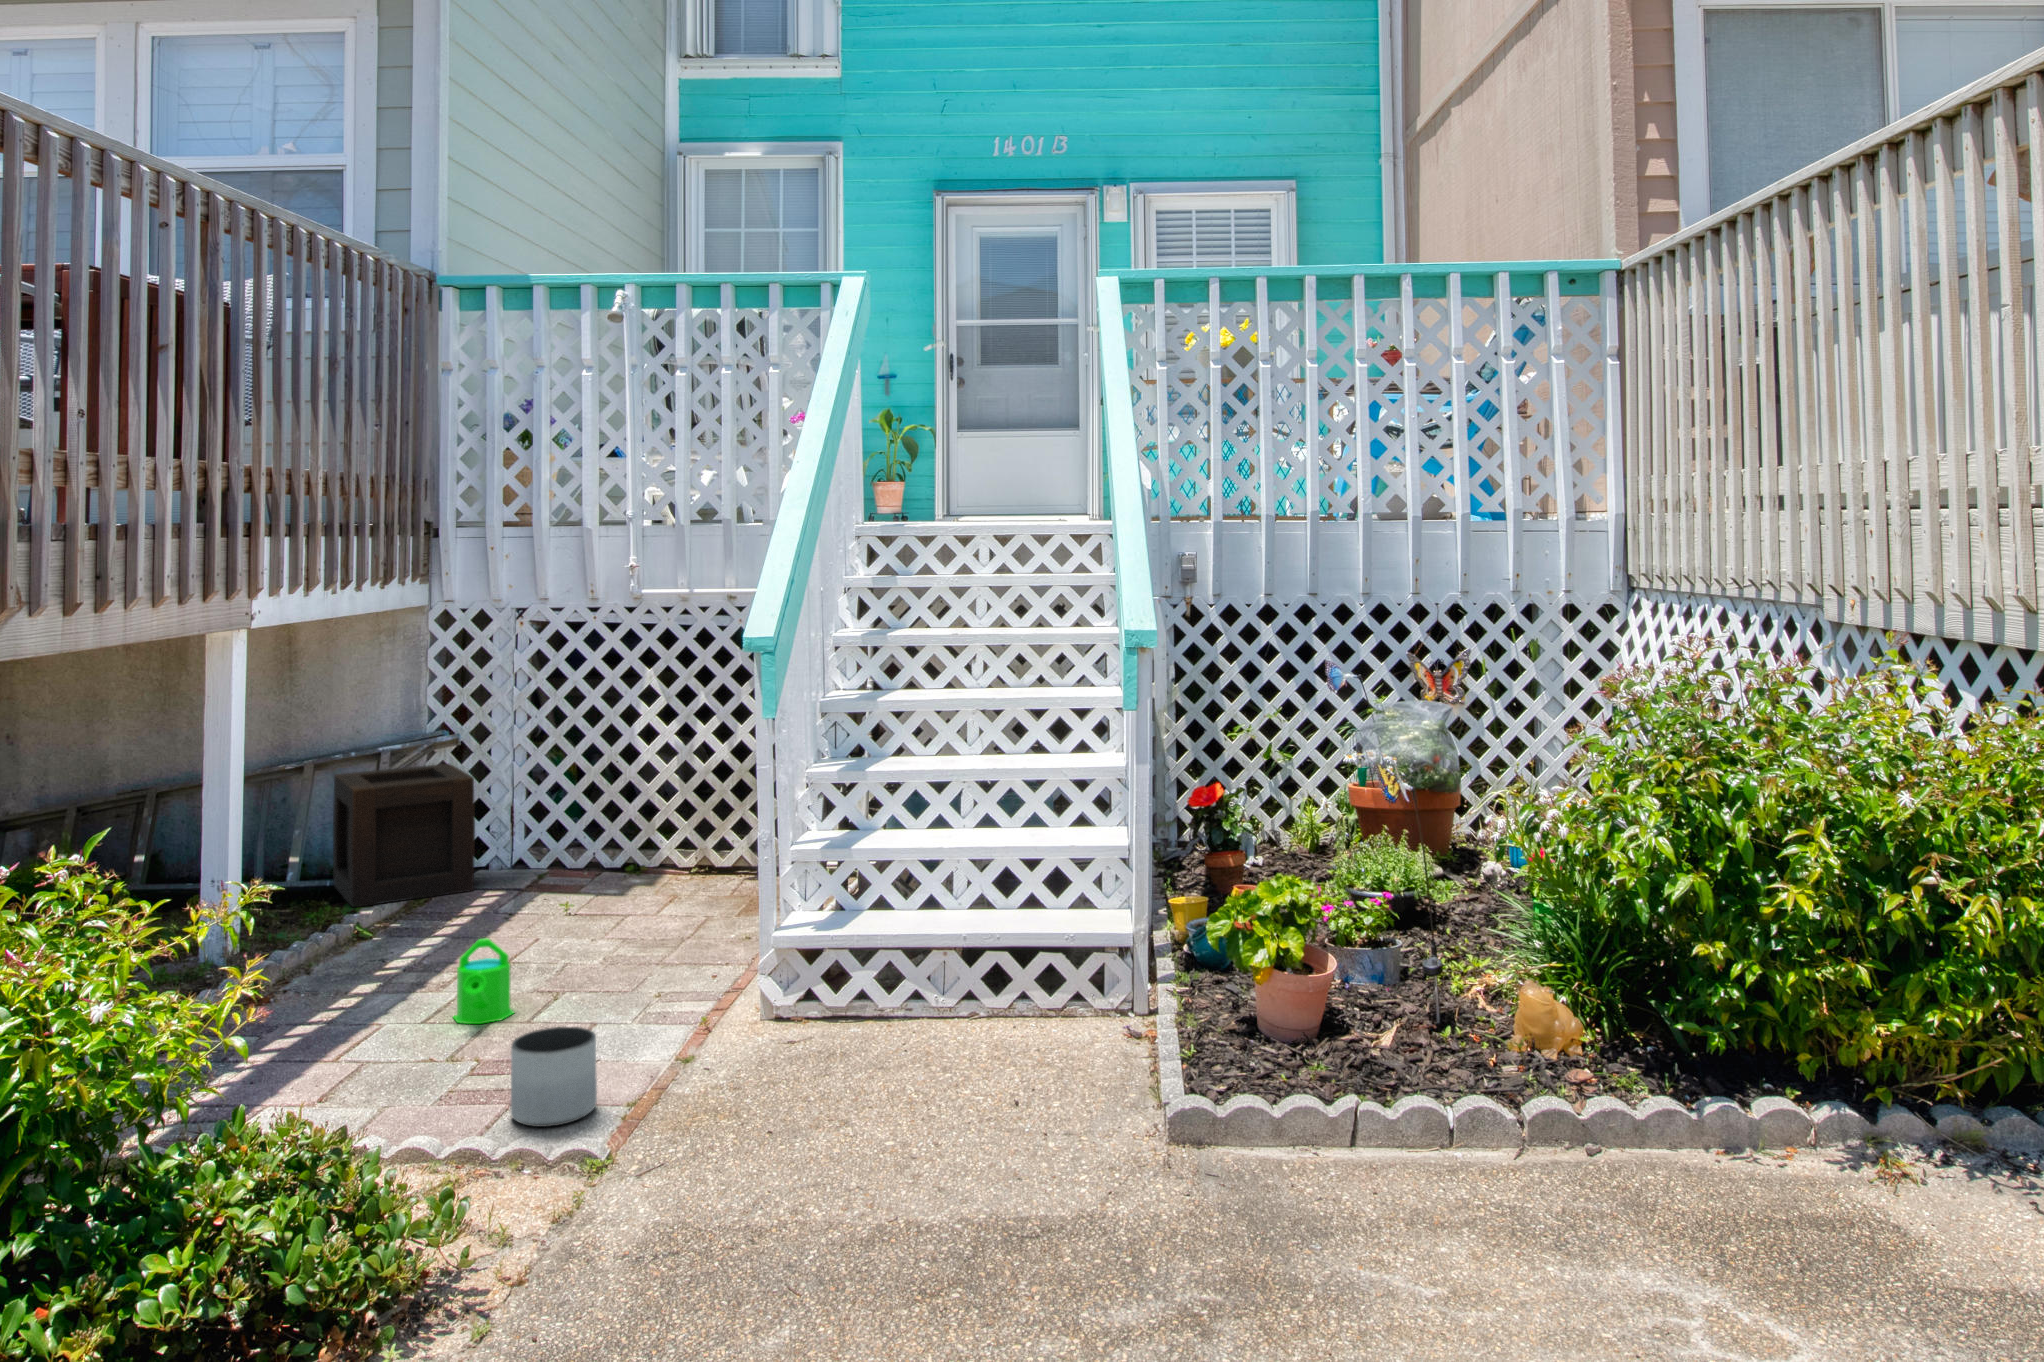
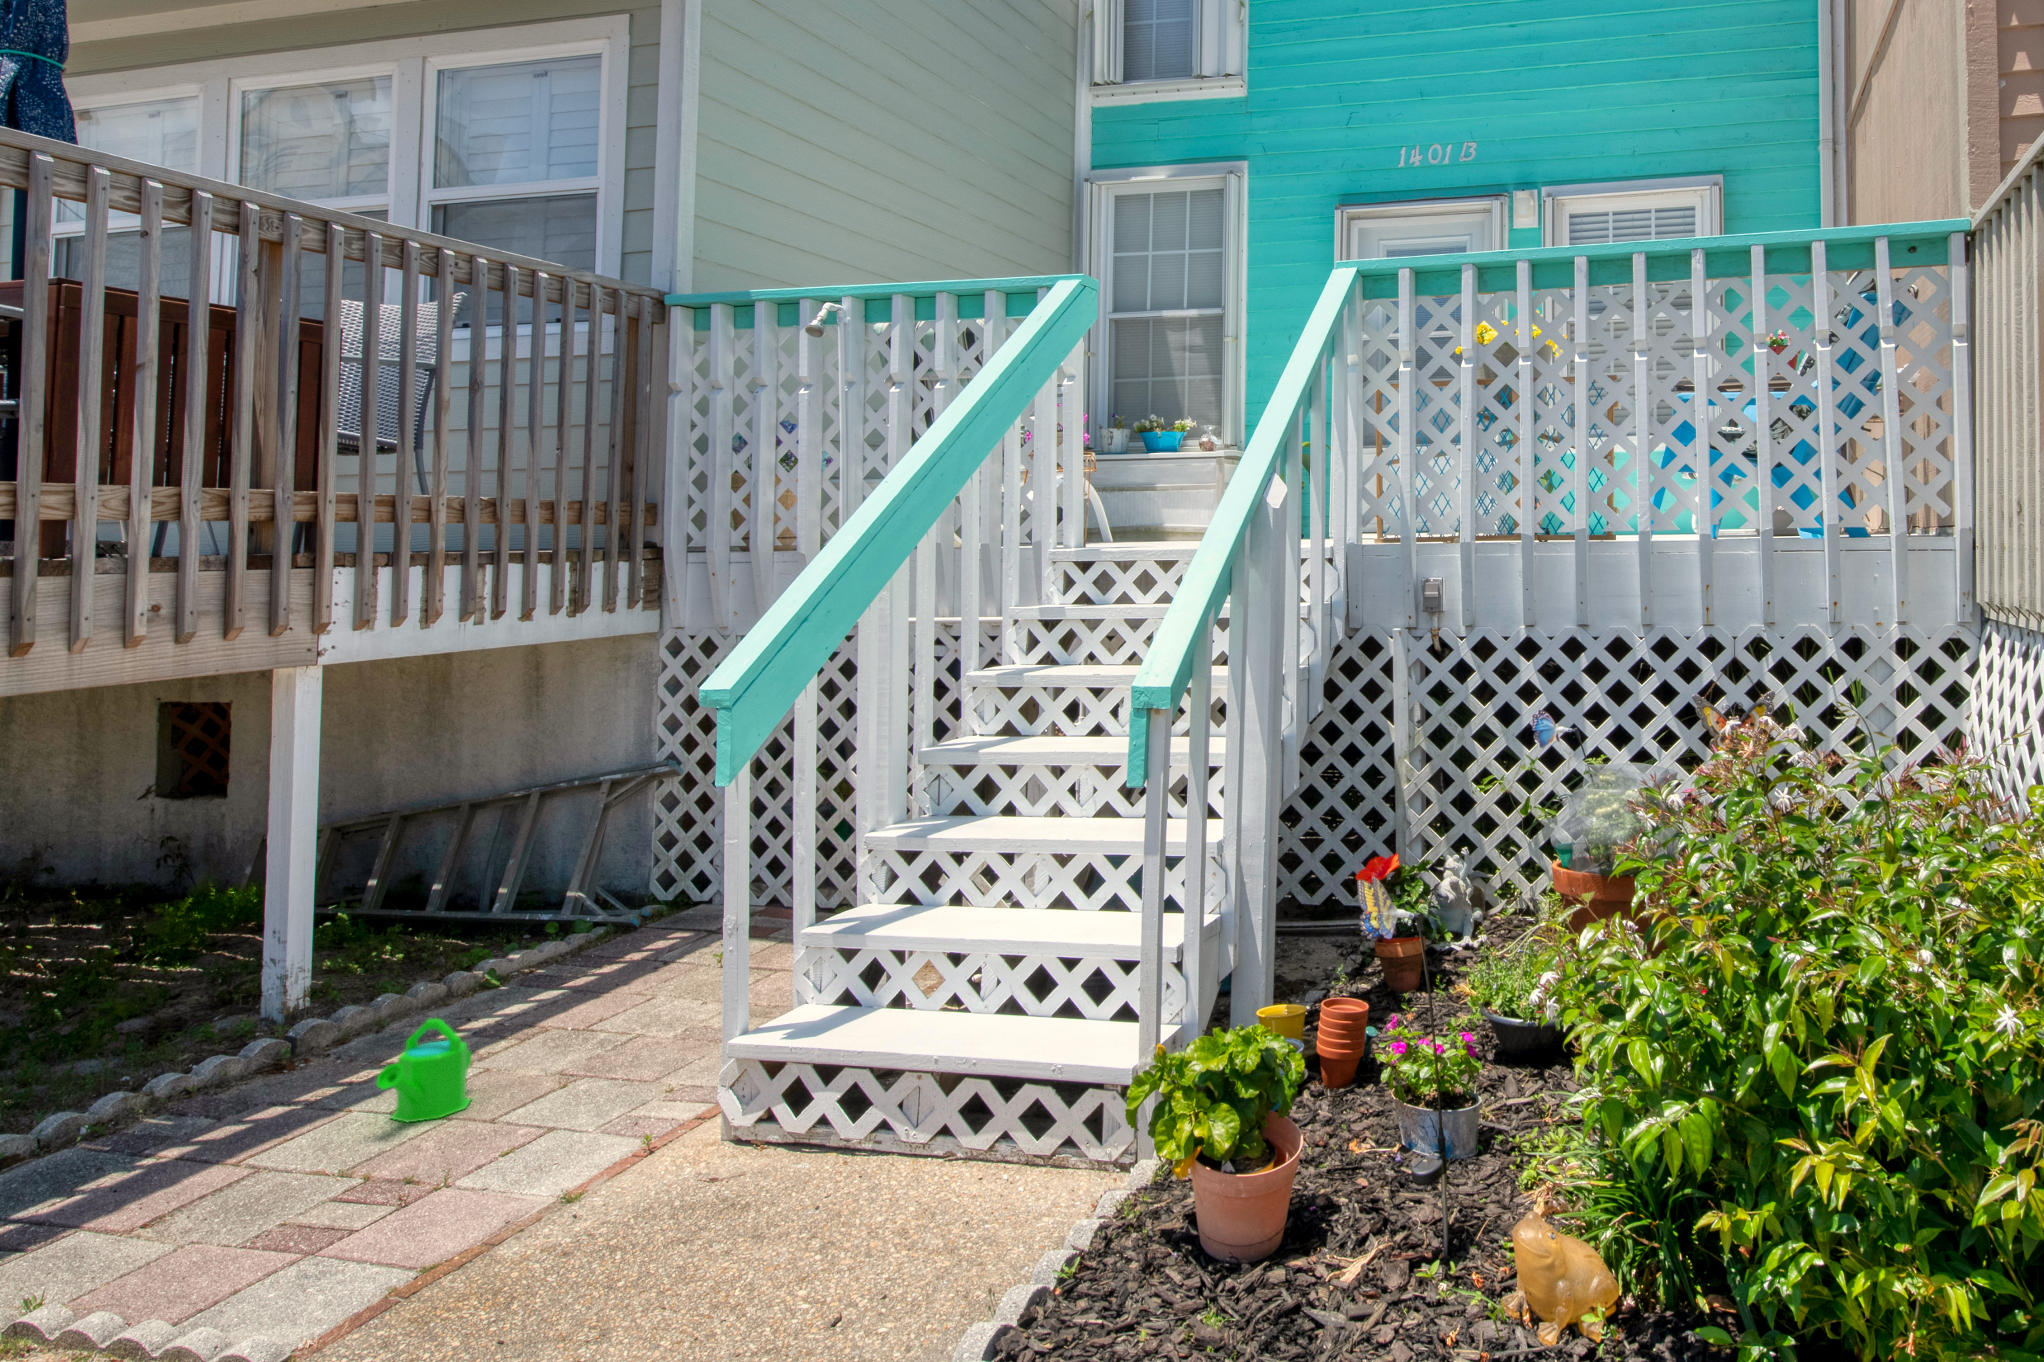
wooden crate: present [333,764,475,907] -> none [520,793,674,949]
planter: present [510,1027,597,1127] -> none [218,1161,349,1299]

